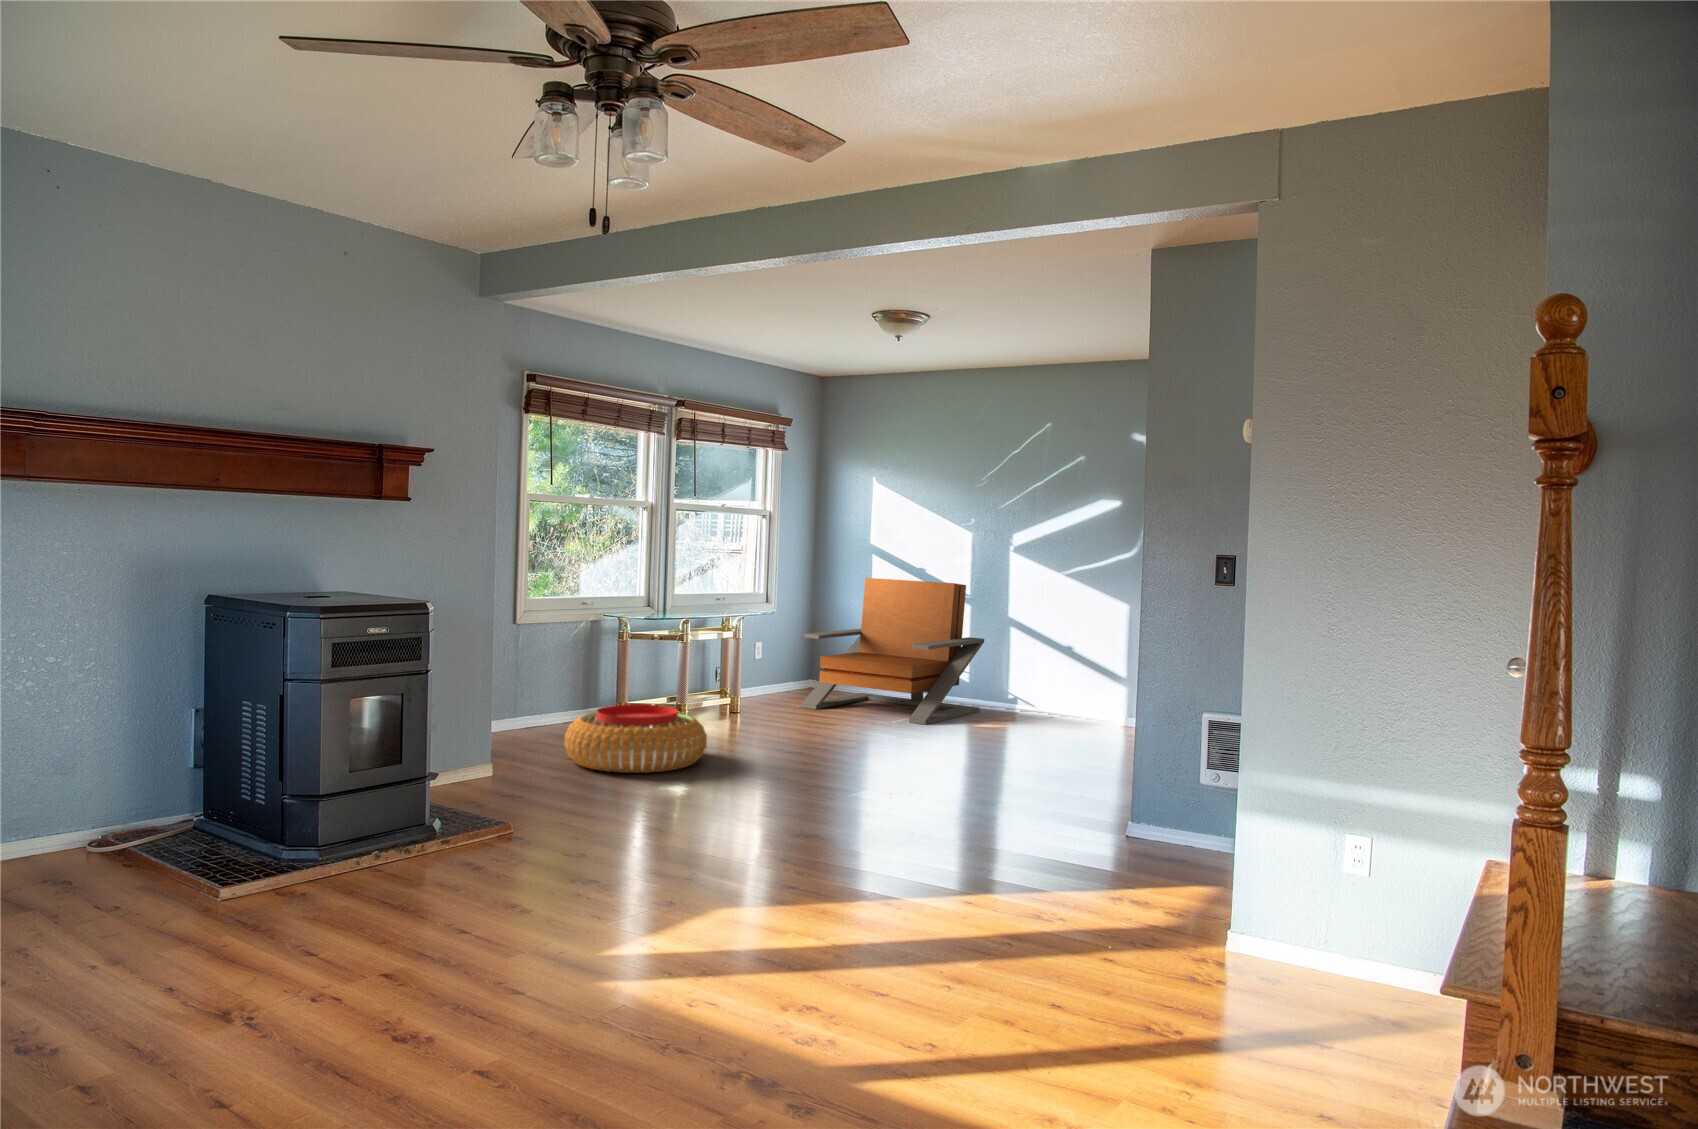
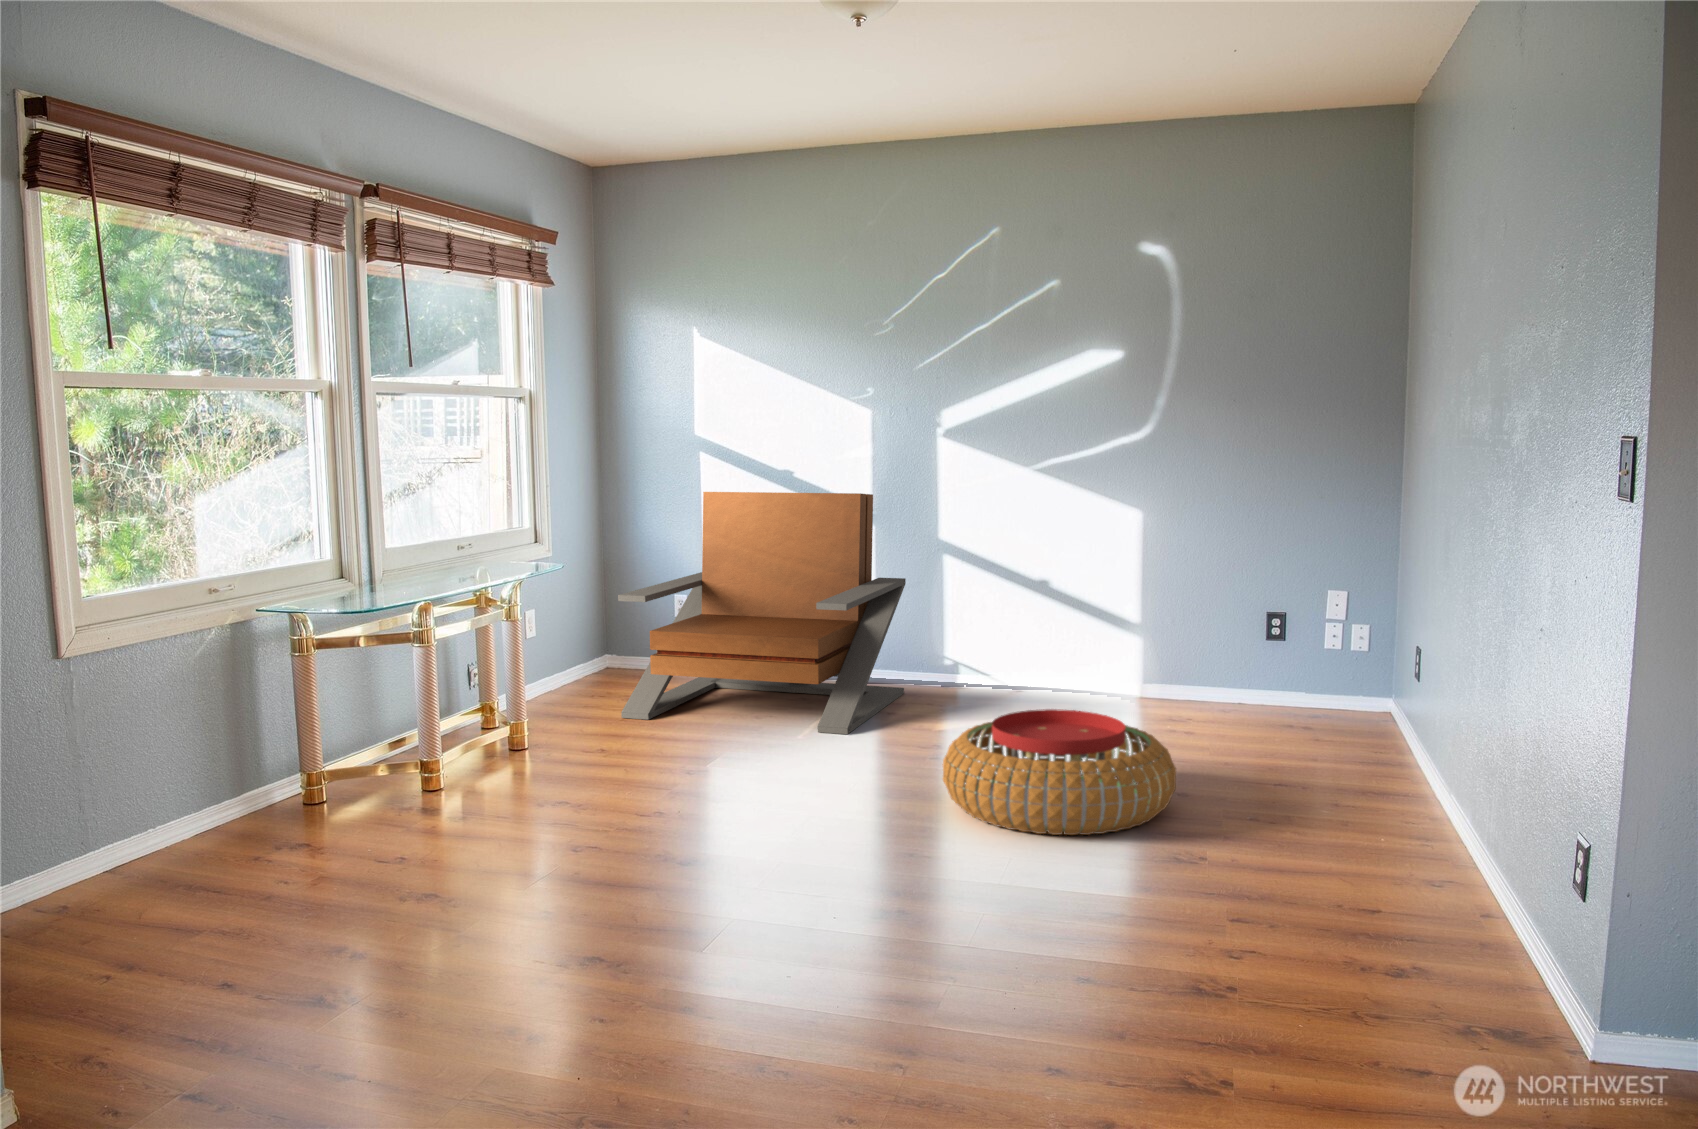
pouf: present [565,704,707,773] -> present [943,709,1176,835]

